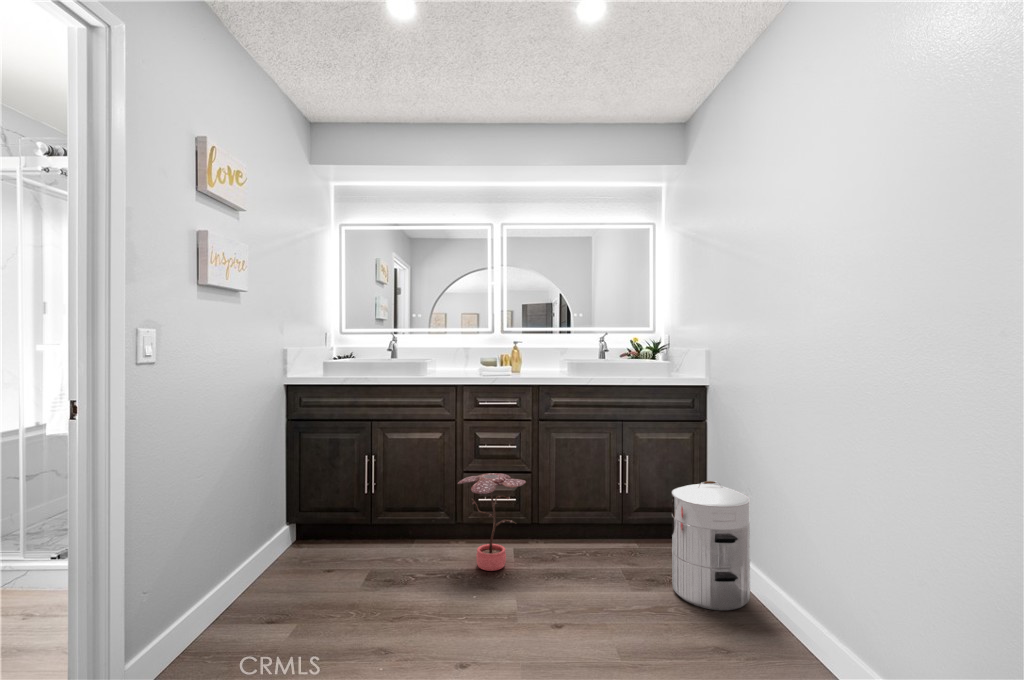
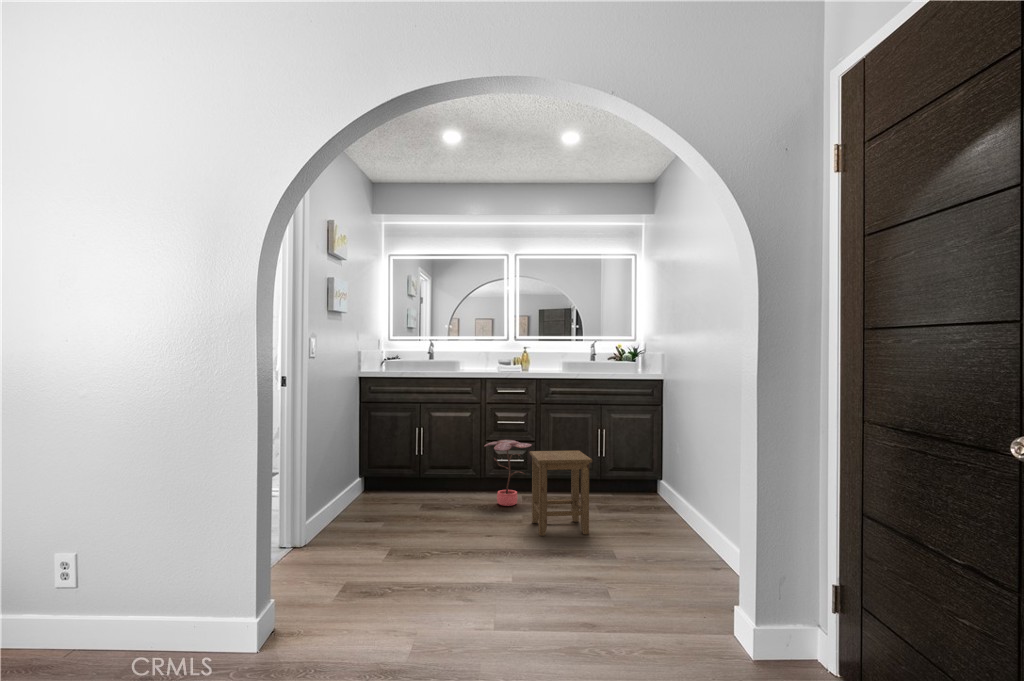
waste bin: present [672,481,750,610] -> none [629,441,680,523]
stool: none [524,499,627,652] -> present [530,451,592,536]

